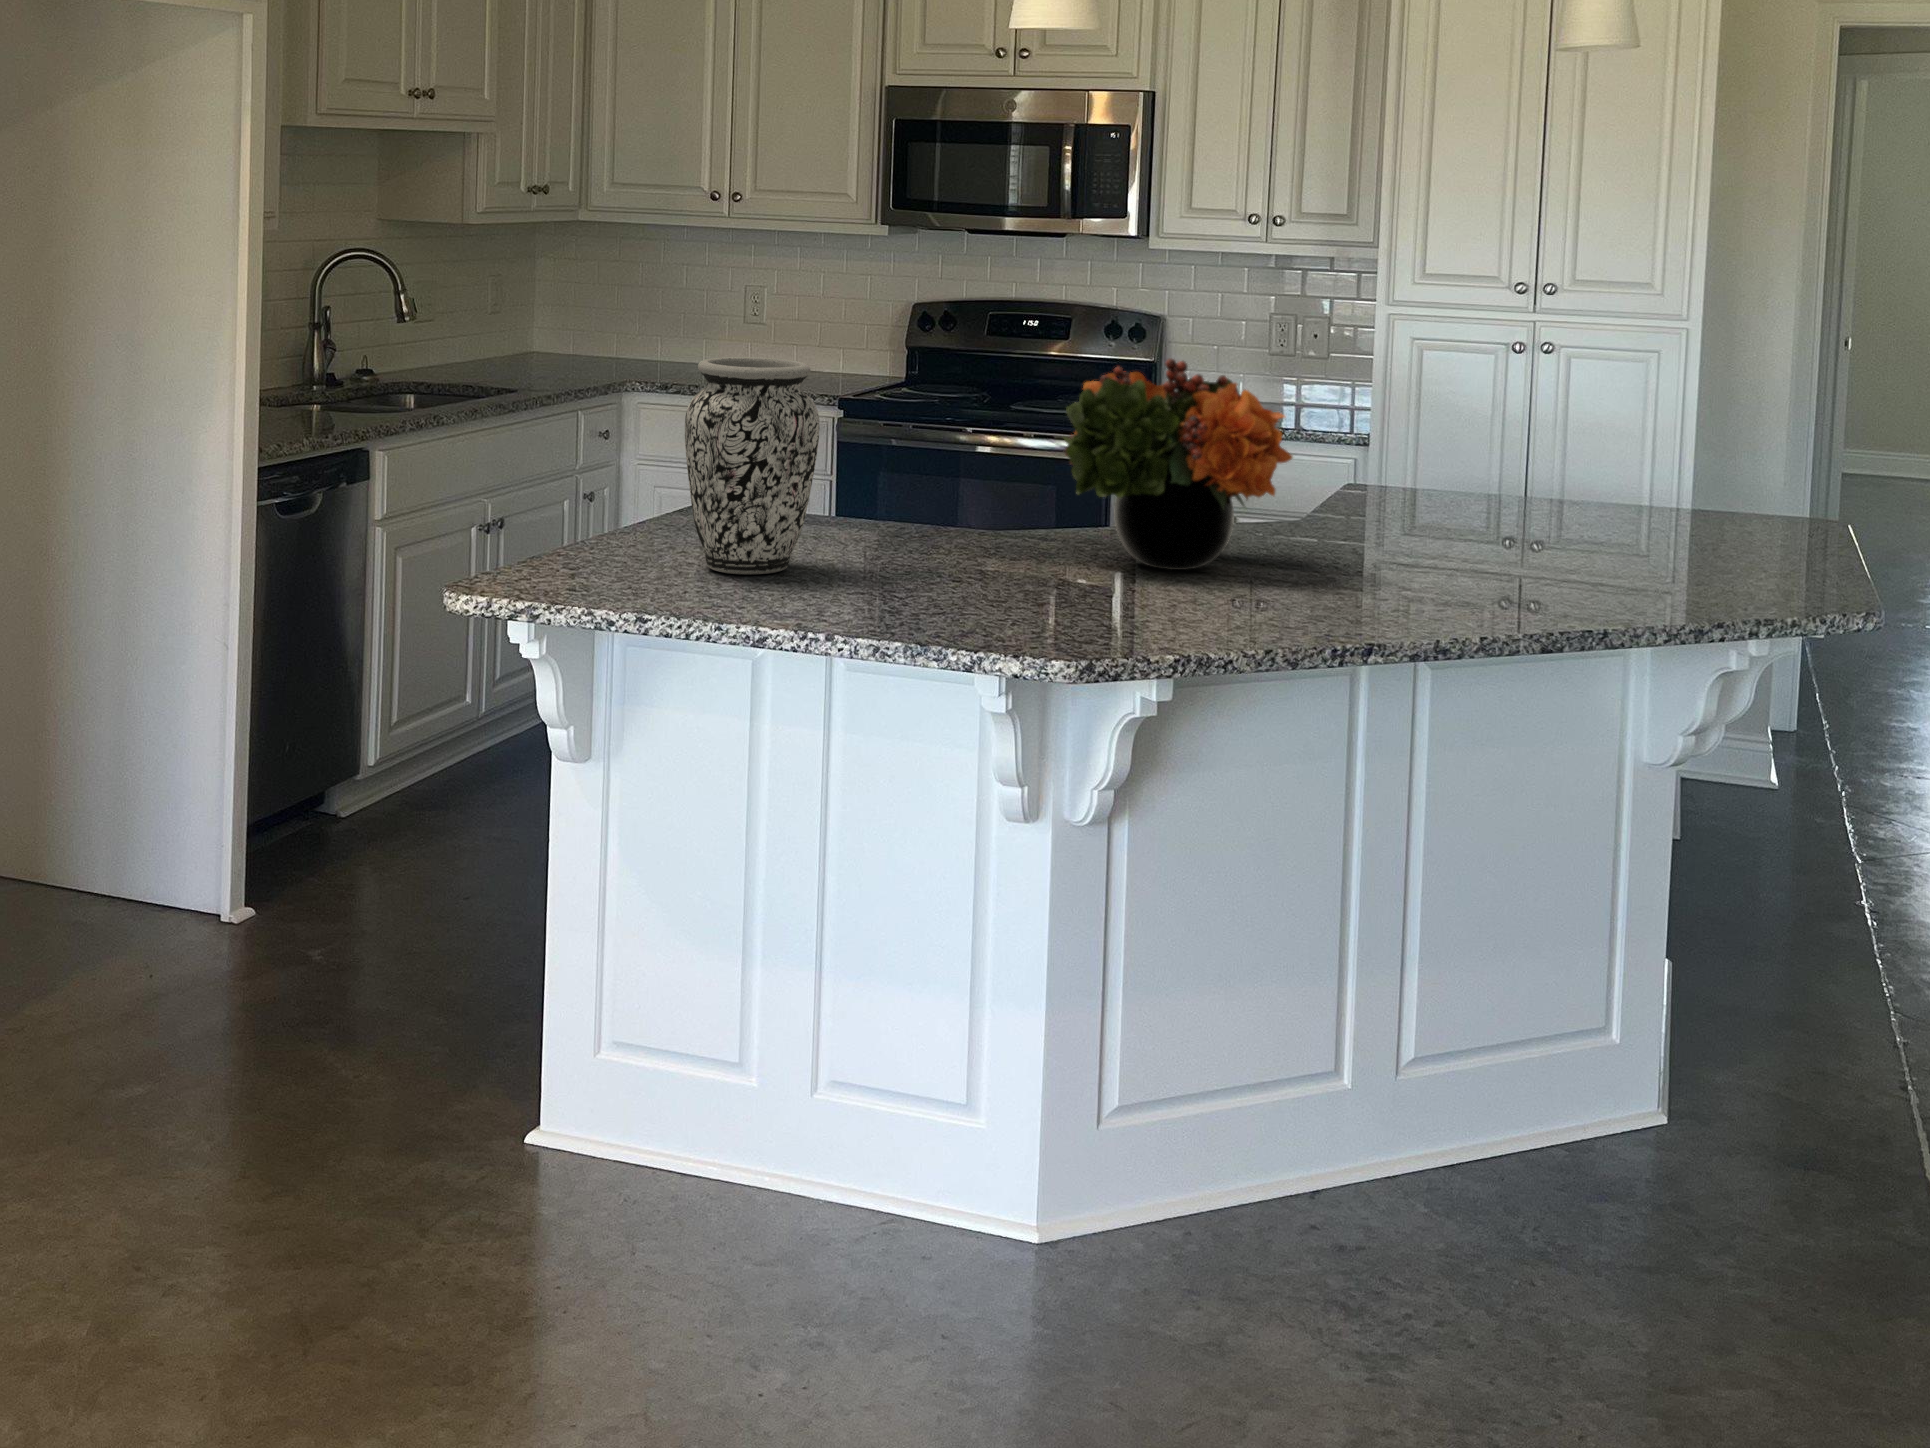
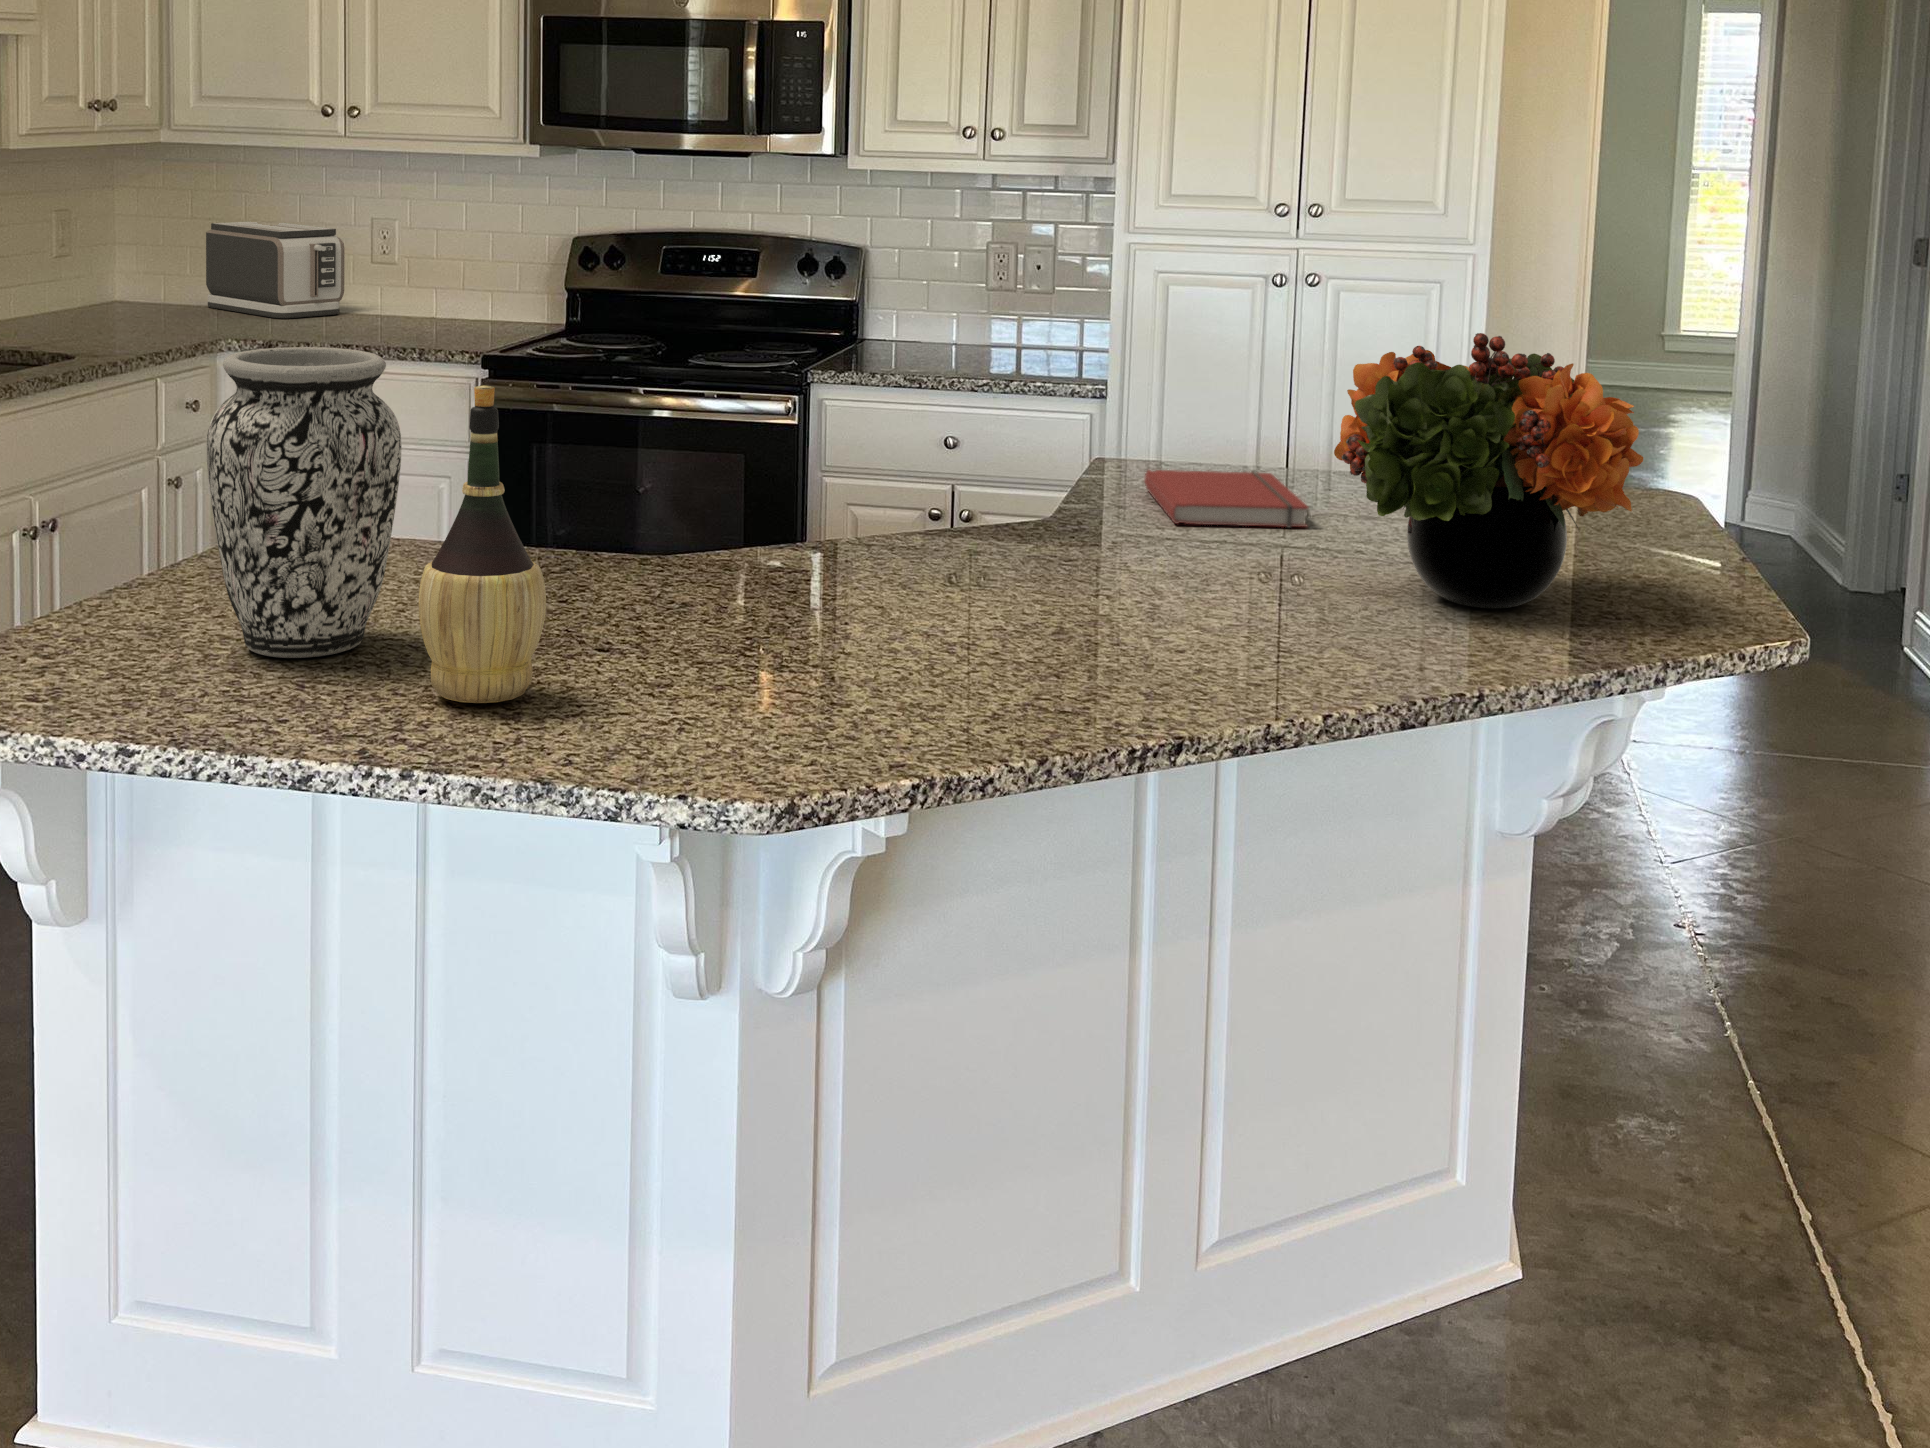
toaster: none [613,287,727,366] -> present [206,222,345,318]
flower arrangement: present [1064,358,1292,570] -> present [1334,333,1643,608]
wine bottle: none [834,381,923,602] -> present [419,385,546,703]
book: none [1377,483,1504,527] -> present [1145,470,1308,528]

